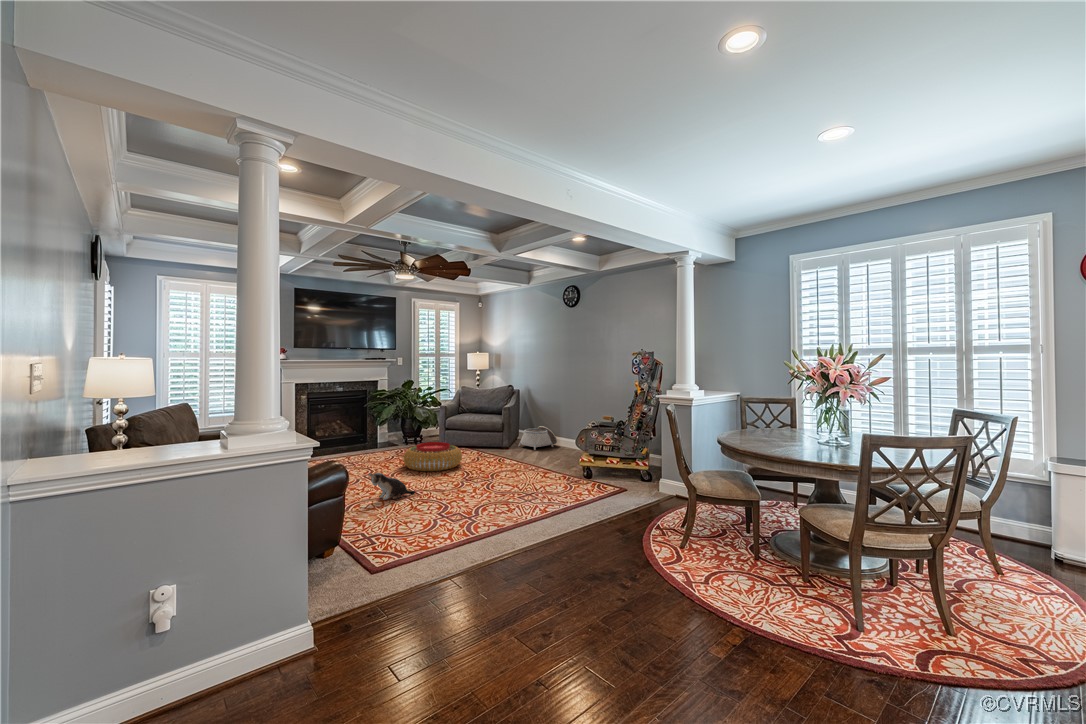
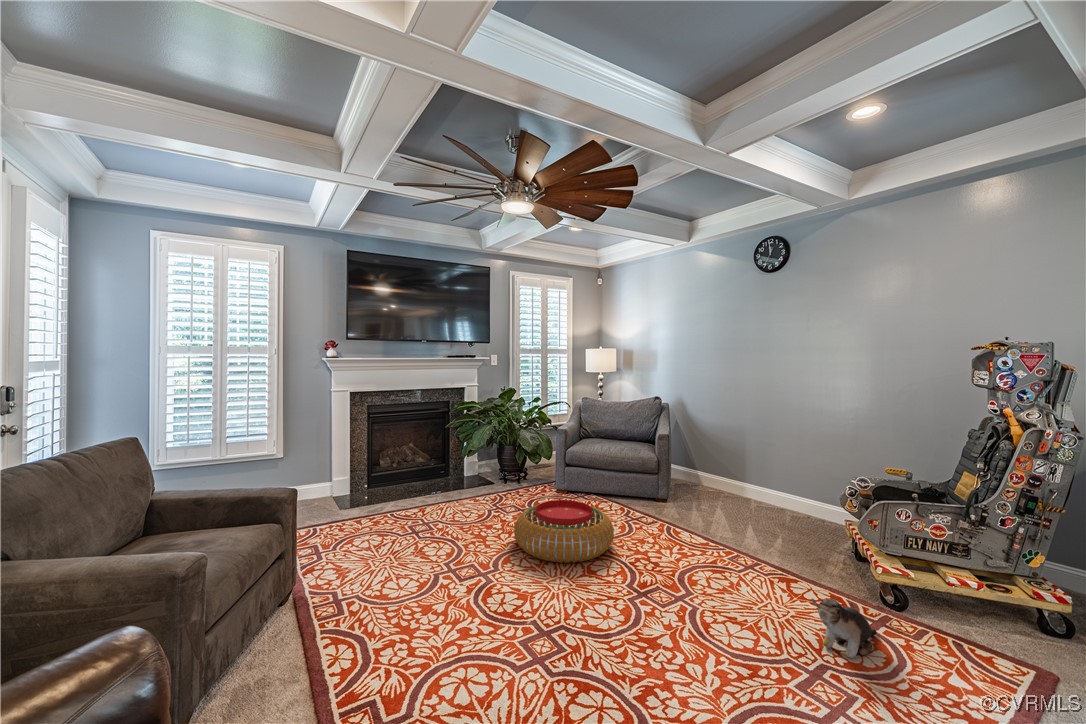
basket: present [518,426,557,450] -> none [681,465,745,508]
plush toy: present [368,473,415,500] -> present [812,598,876,658]

